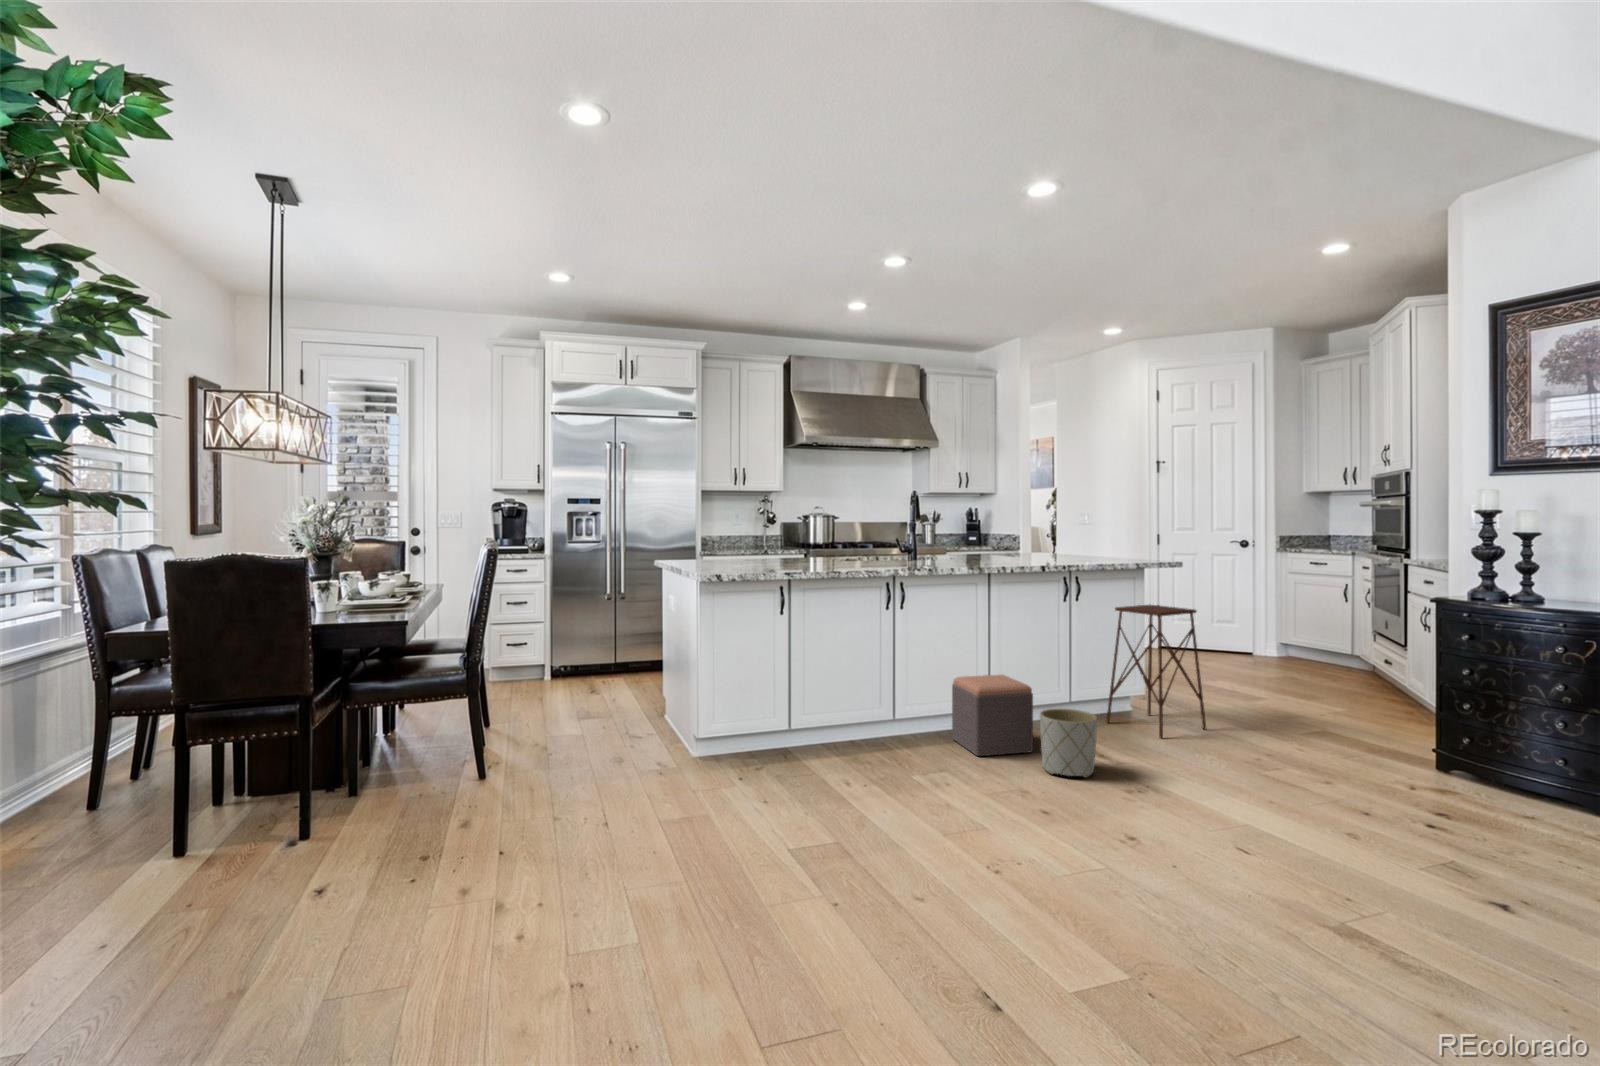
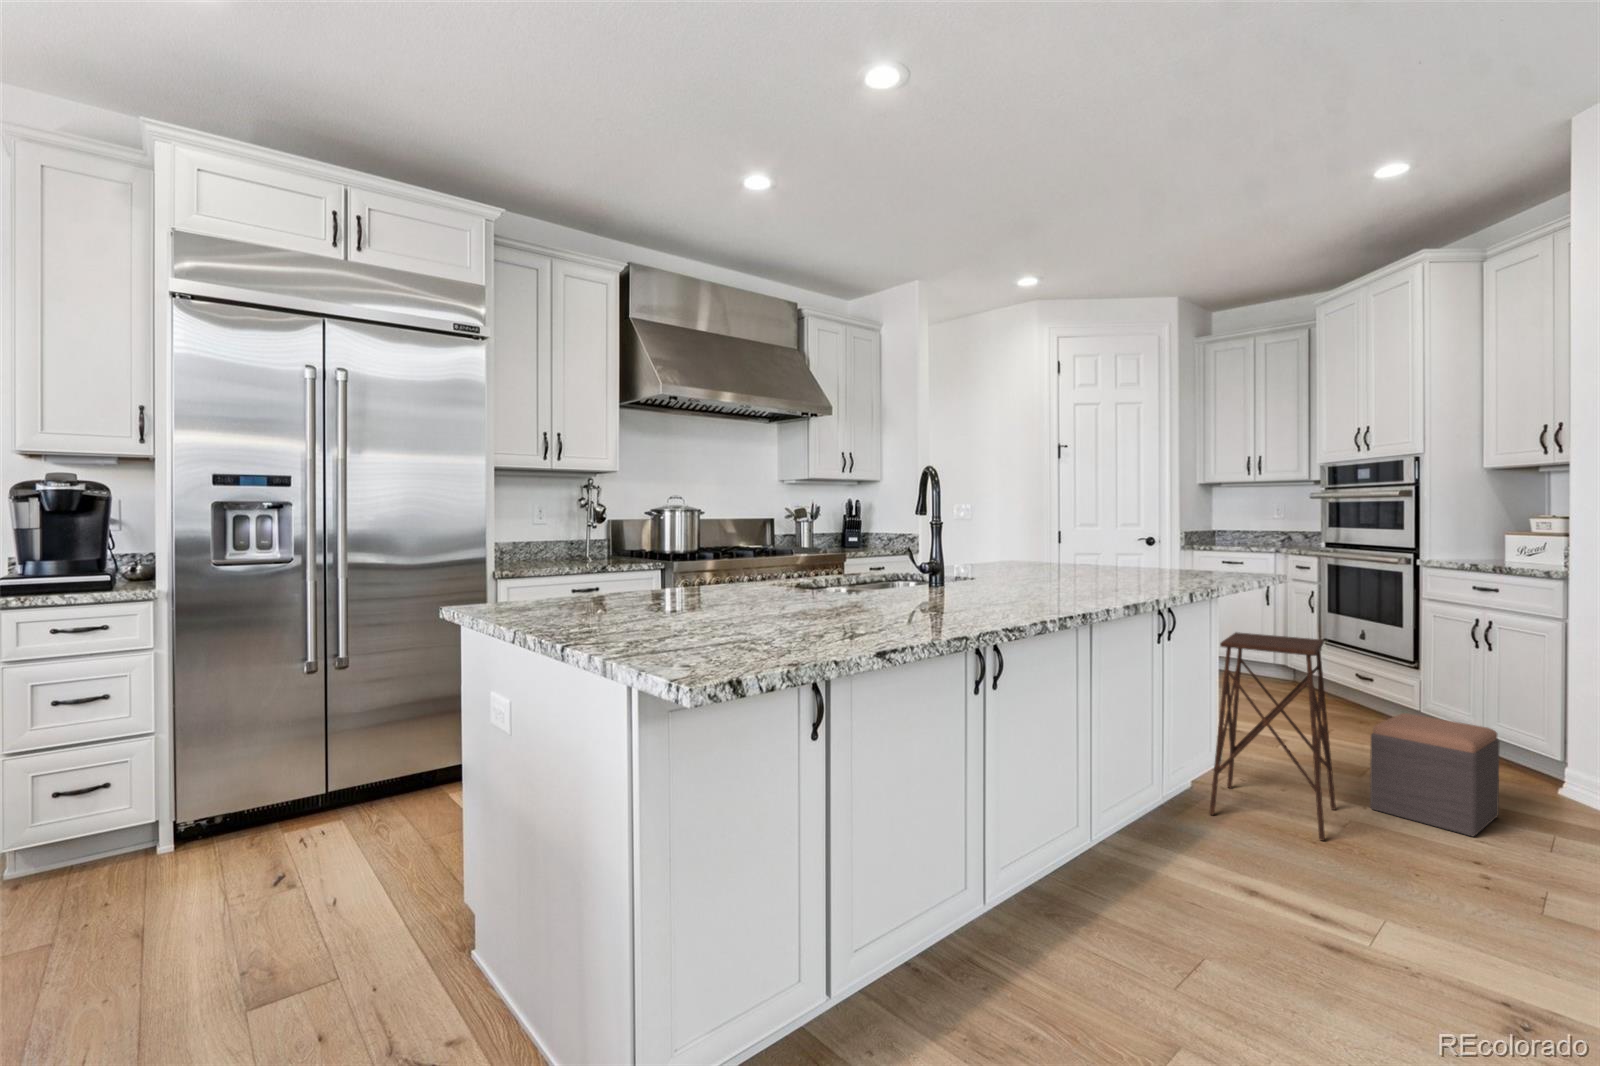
footstool: present [952,675,1033,756] -> present [1370,713,1499,836]
planter: present [1040,708,1097,778] -> none [1298,848,1426,997]

